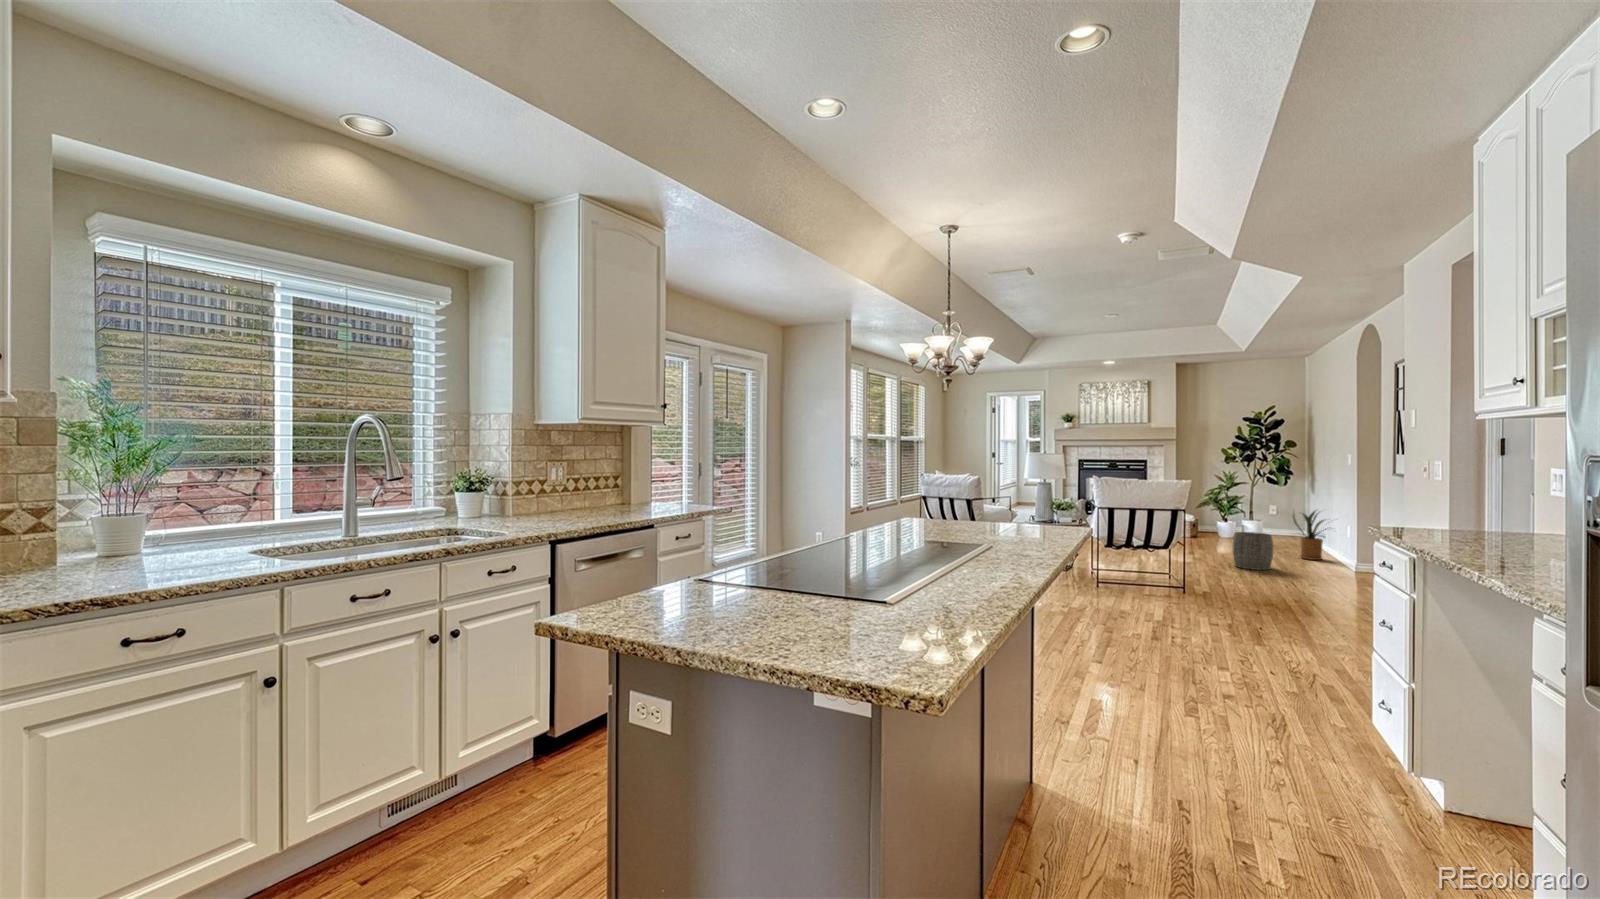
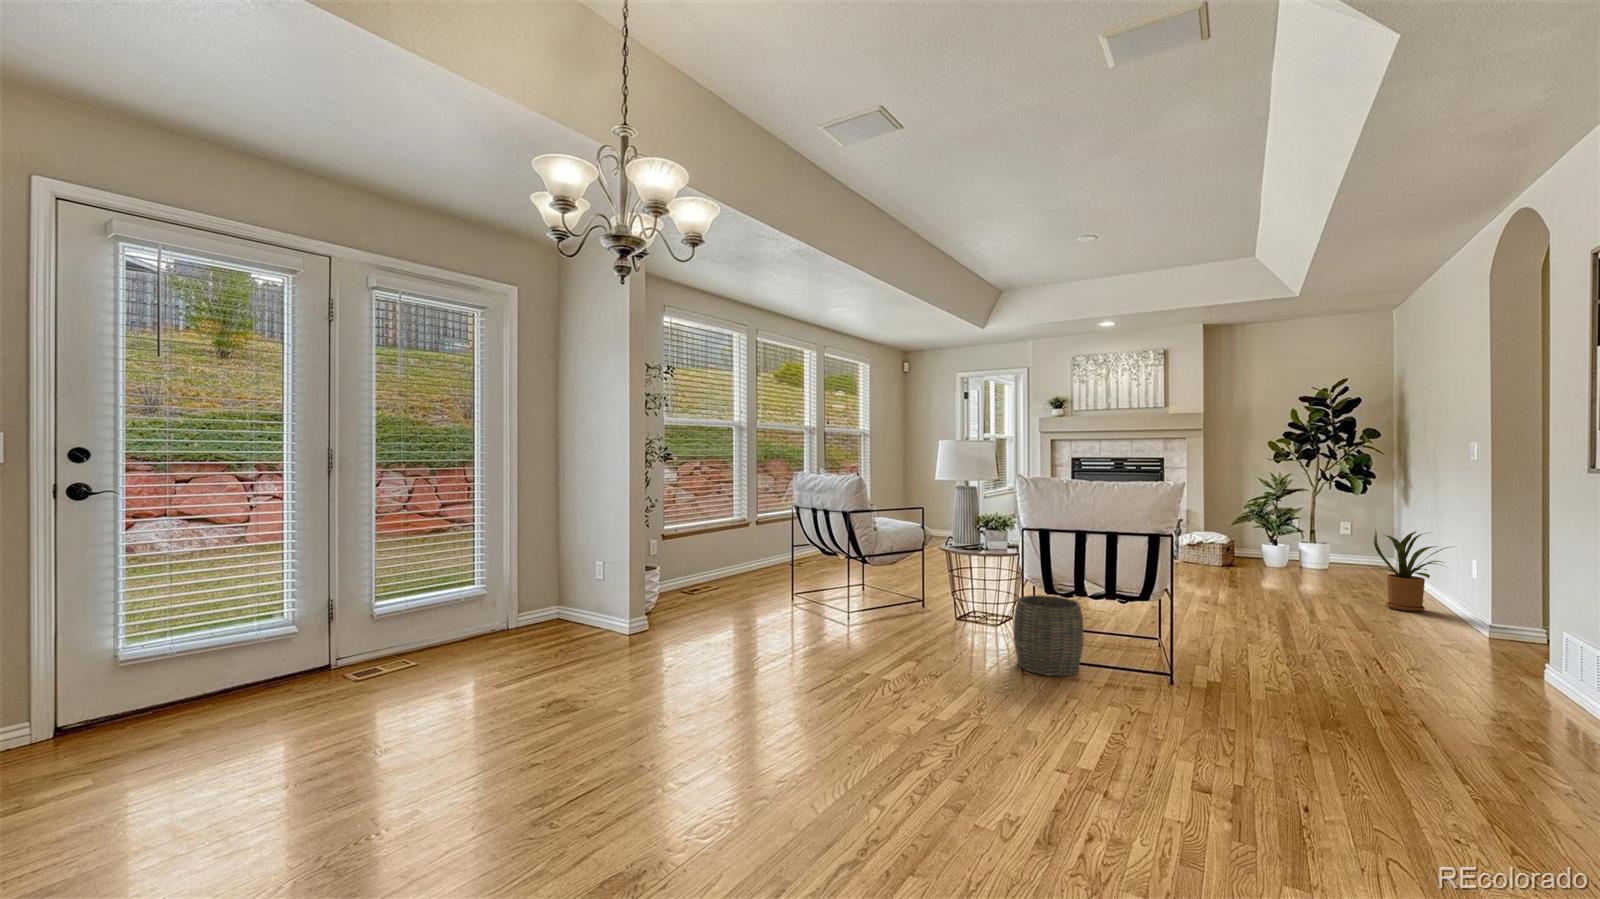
woven basket: present [1233,532,1273,570] -> present [1014,595,1083,676]

